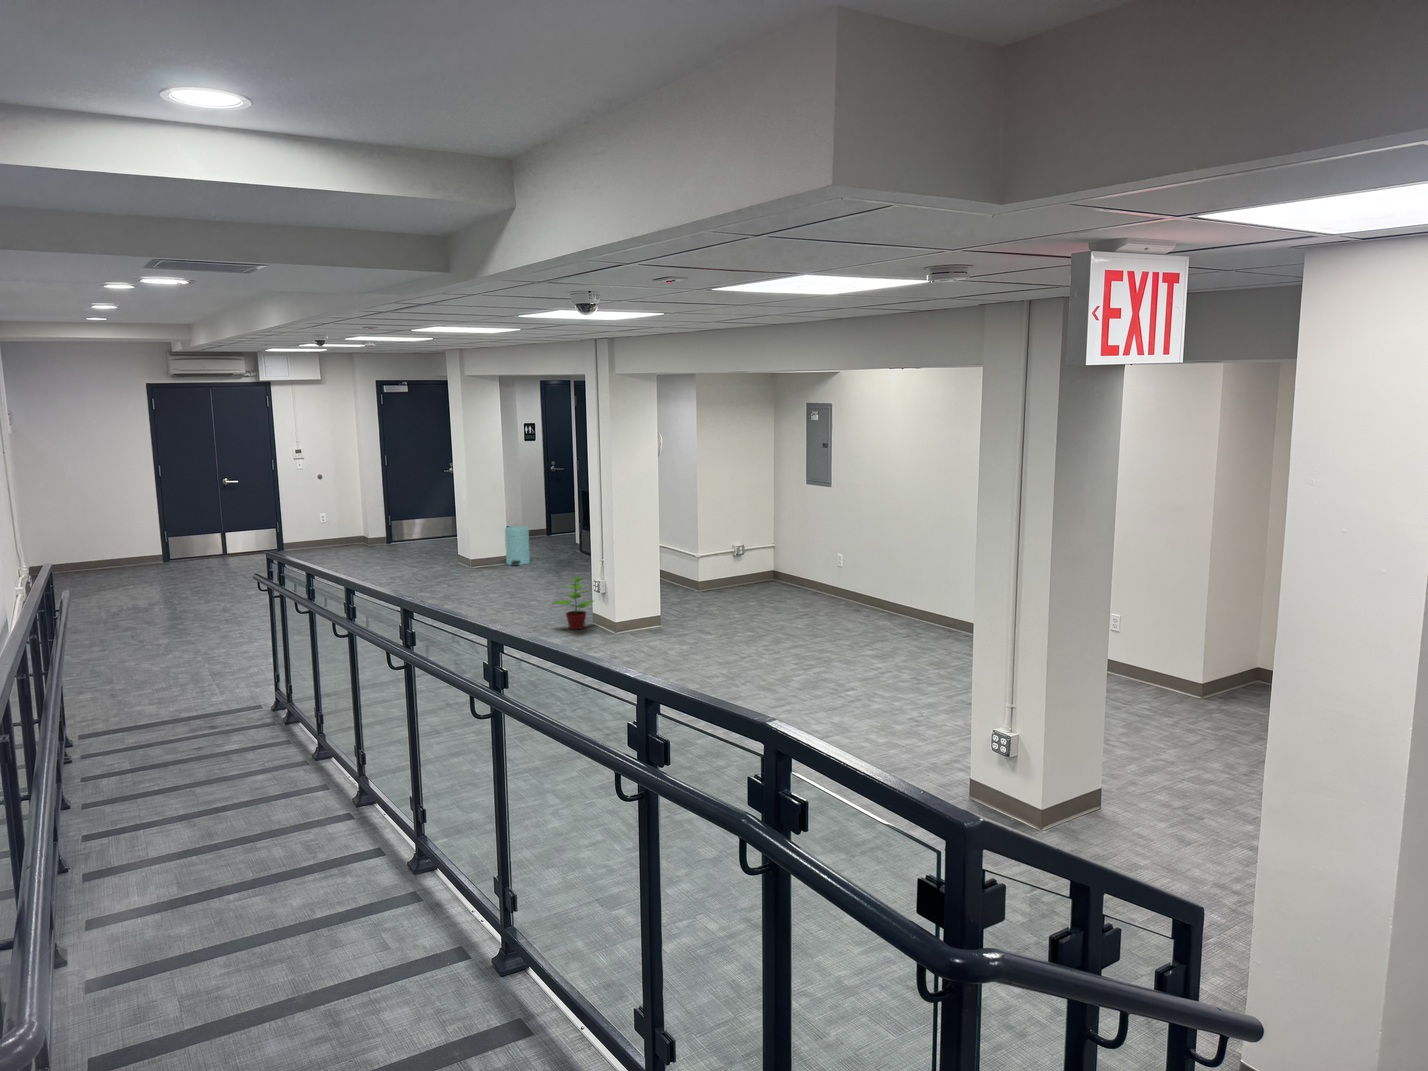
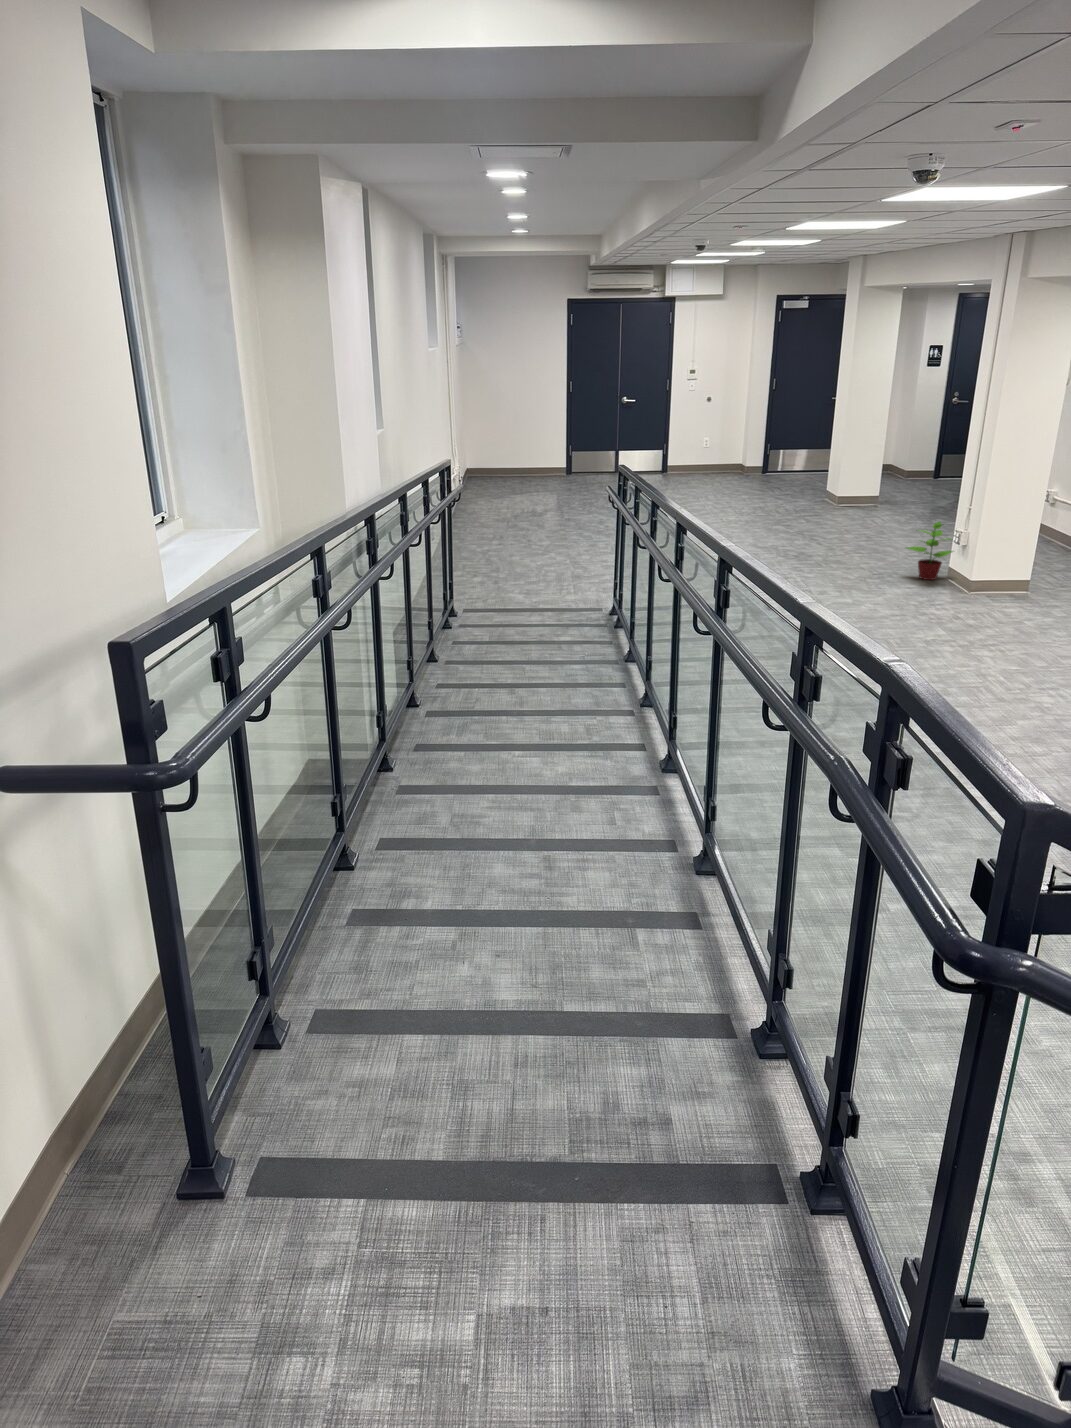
trash can: present [505,526,530,565] -> none [877,463,908,506]

